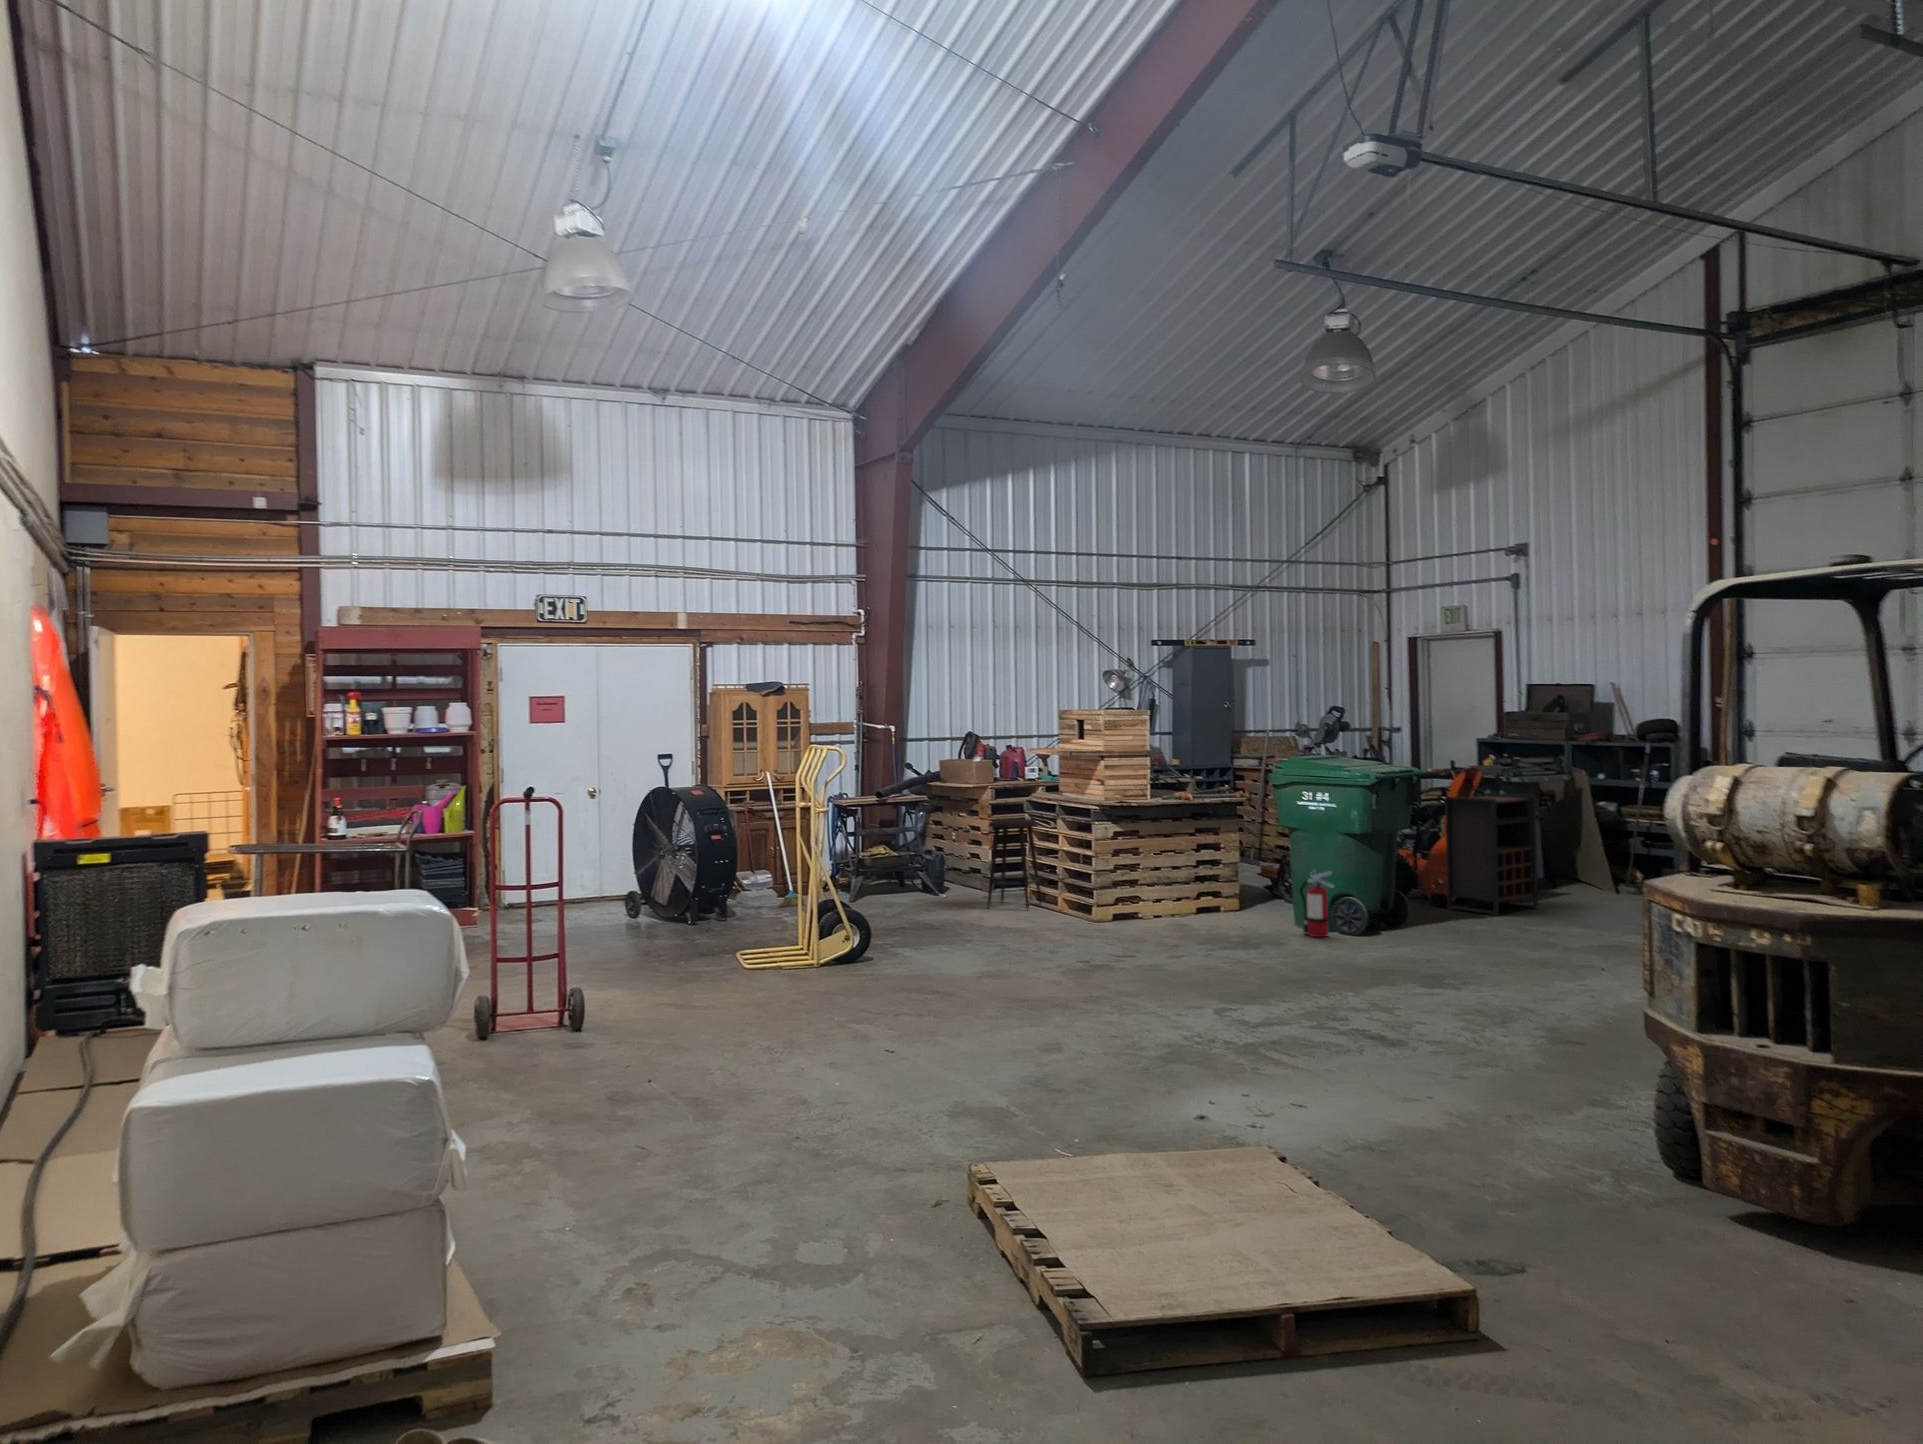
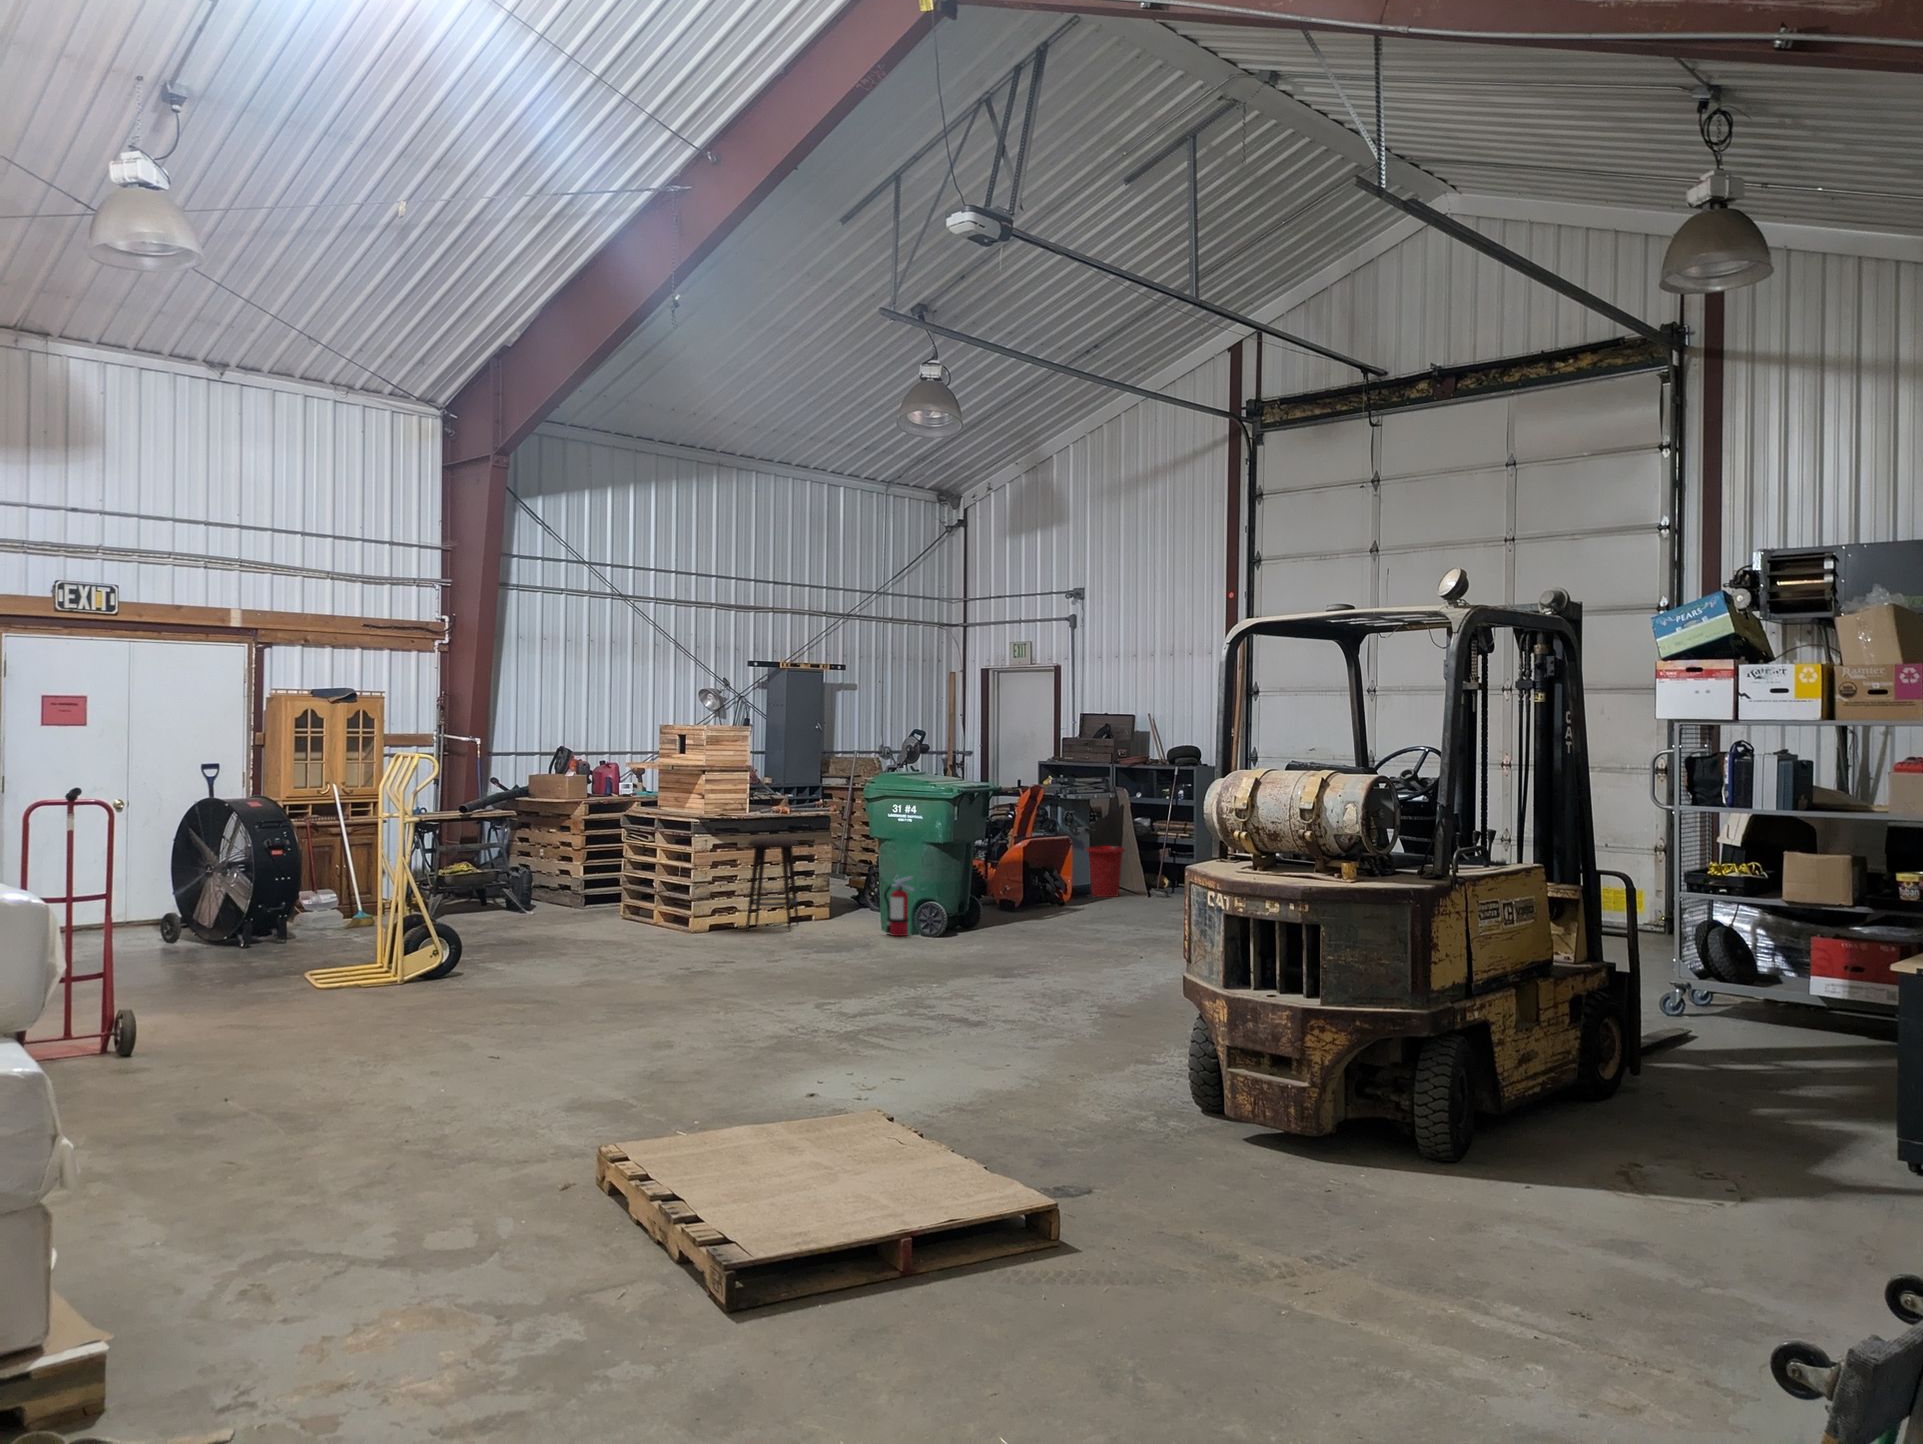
shelving unit: present [1445,793,1538,916] -> none [1010,808,1083,915]
stool: present [987,819,1042,909] -> present [746,838,799,930]
waste bin: none [1537,836,1590,895] -> present [1086,846,1125,897]

